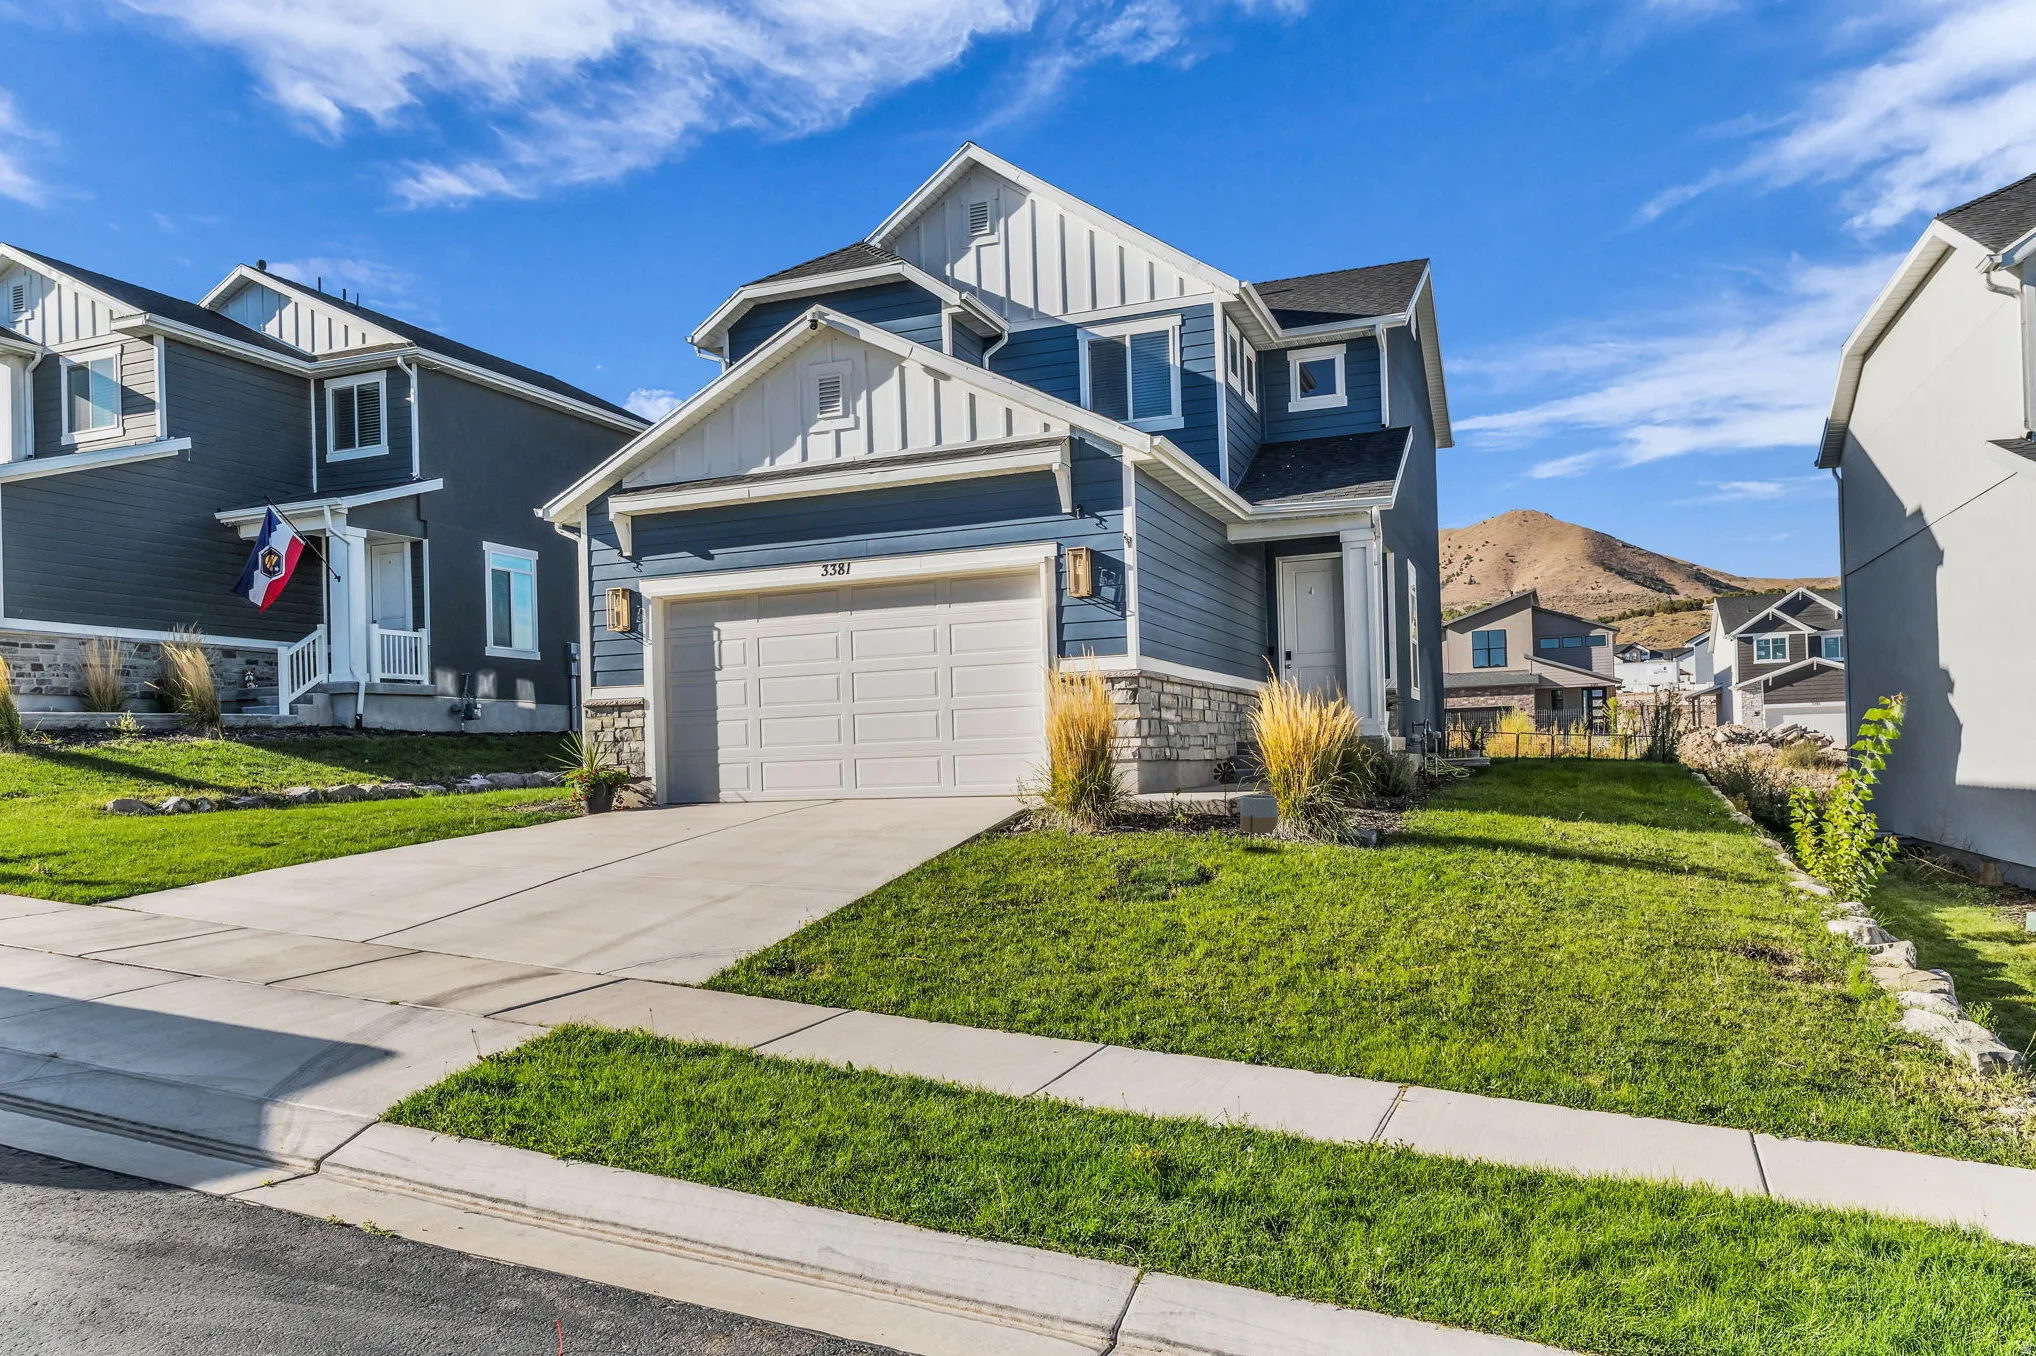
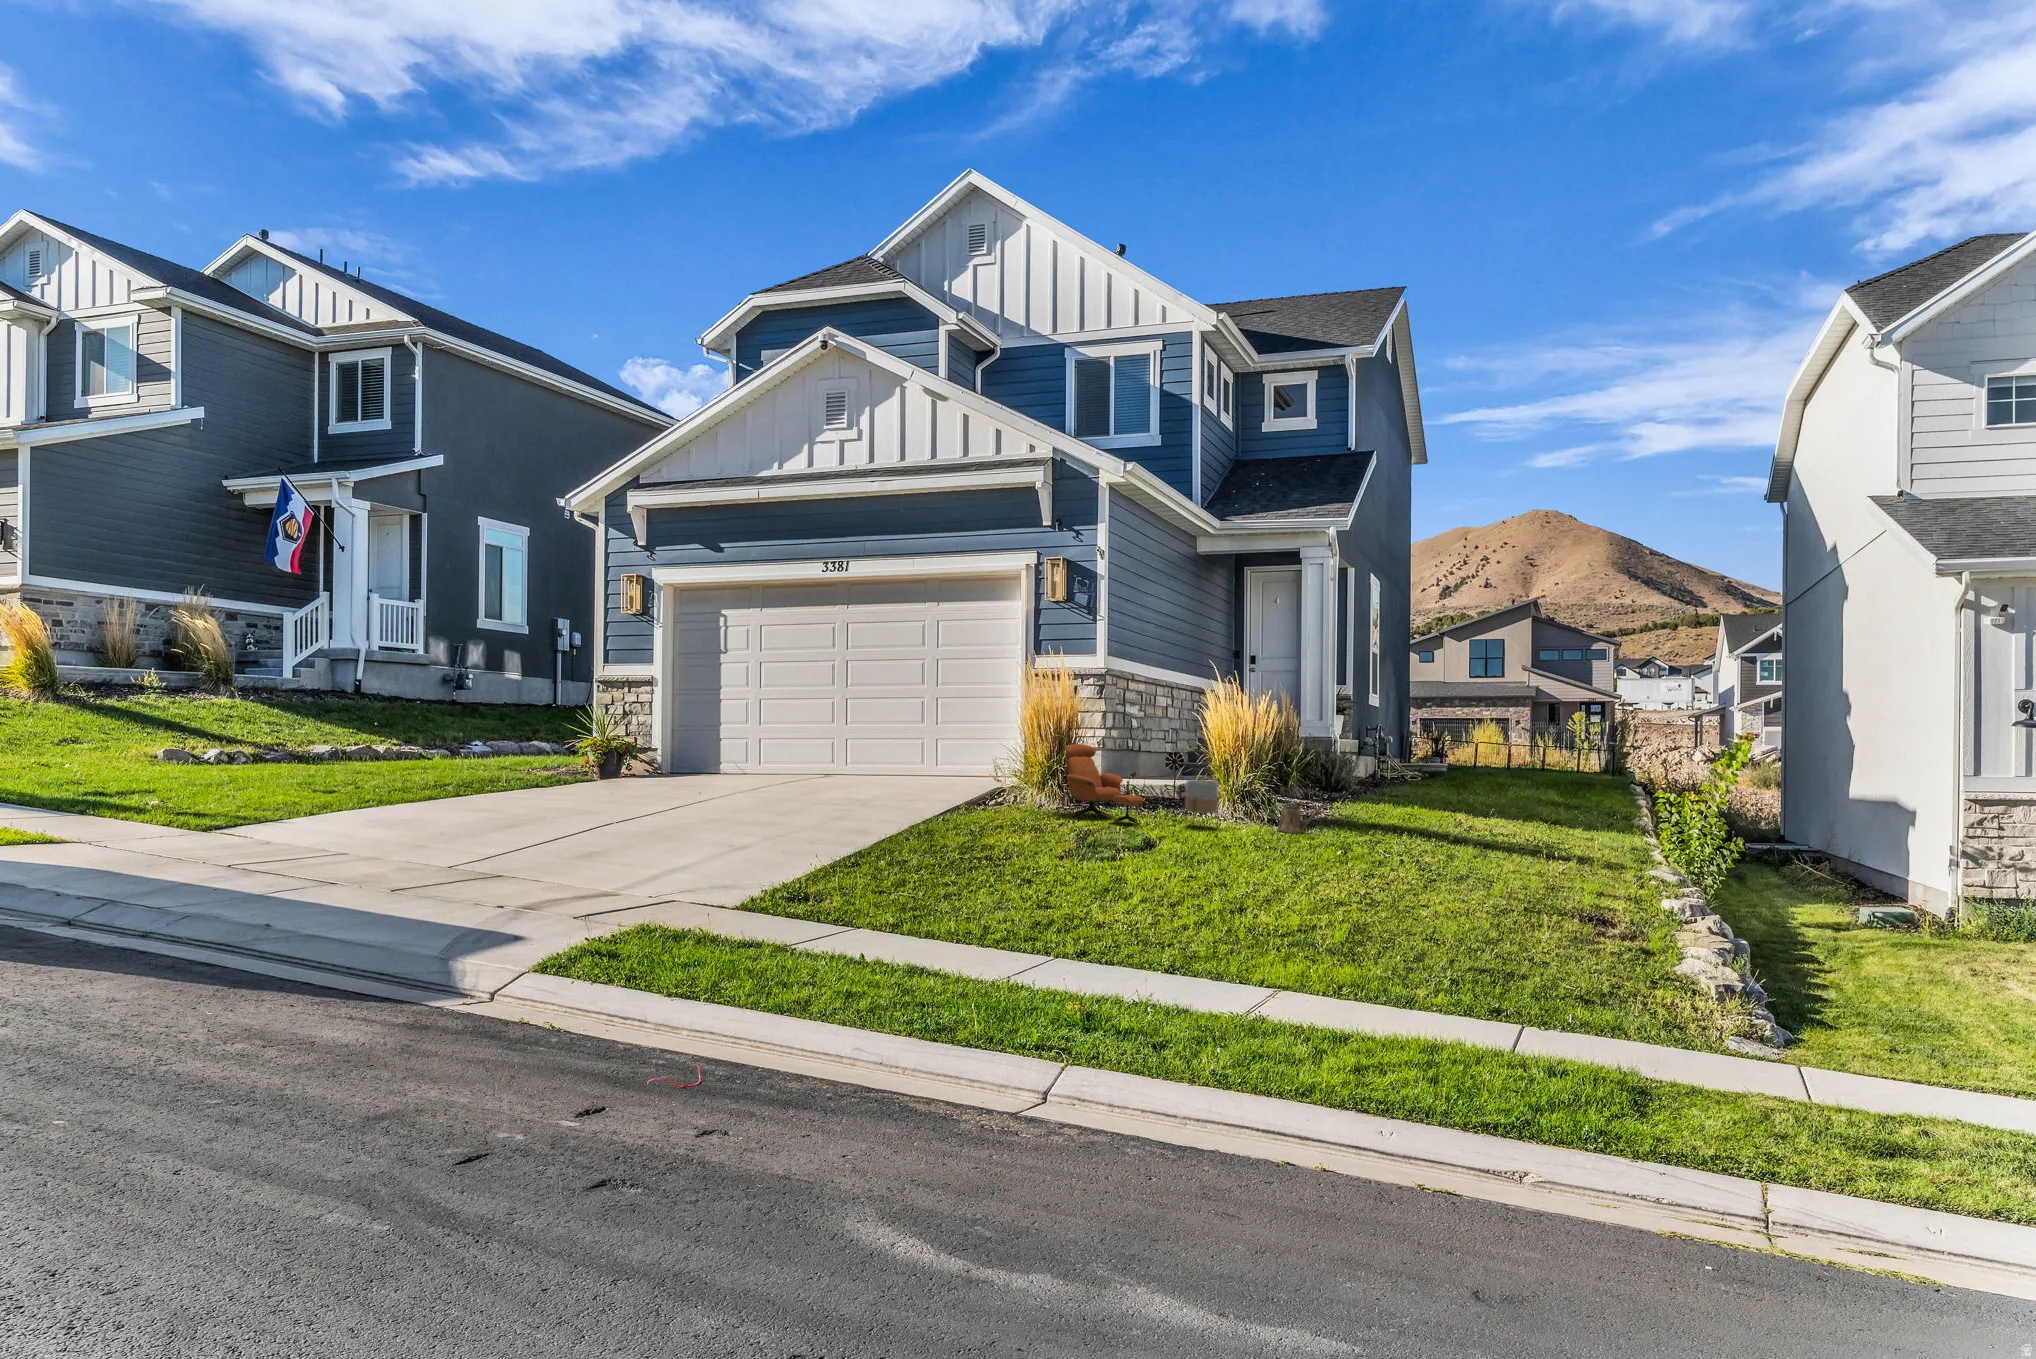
lounge chair: none [1100,758,1192,850] -> present [1066,744,1144,825]
watering can: present [1952,853,2012,887] -> present [1273,803,1327,833]

